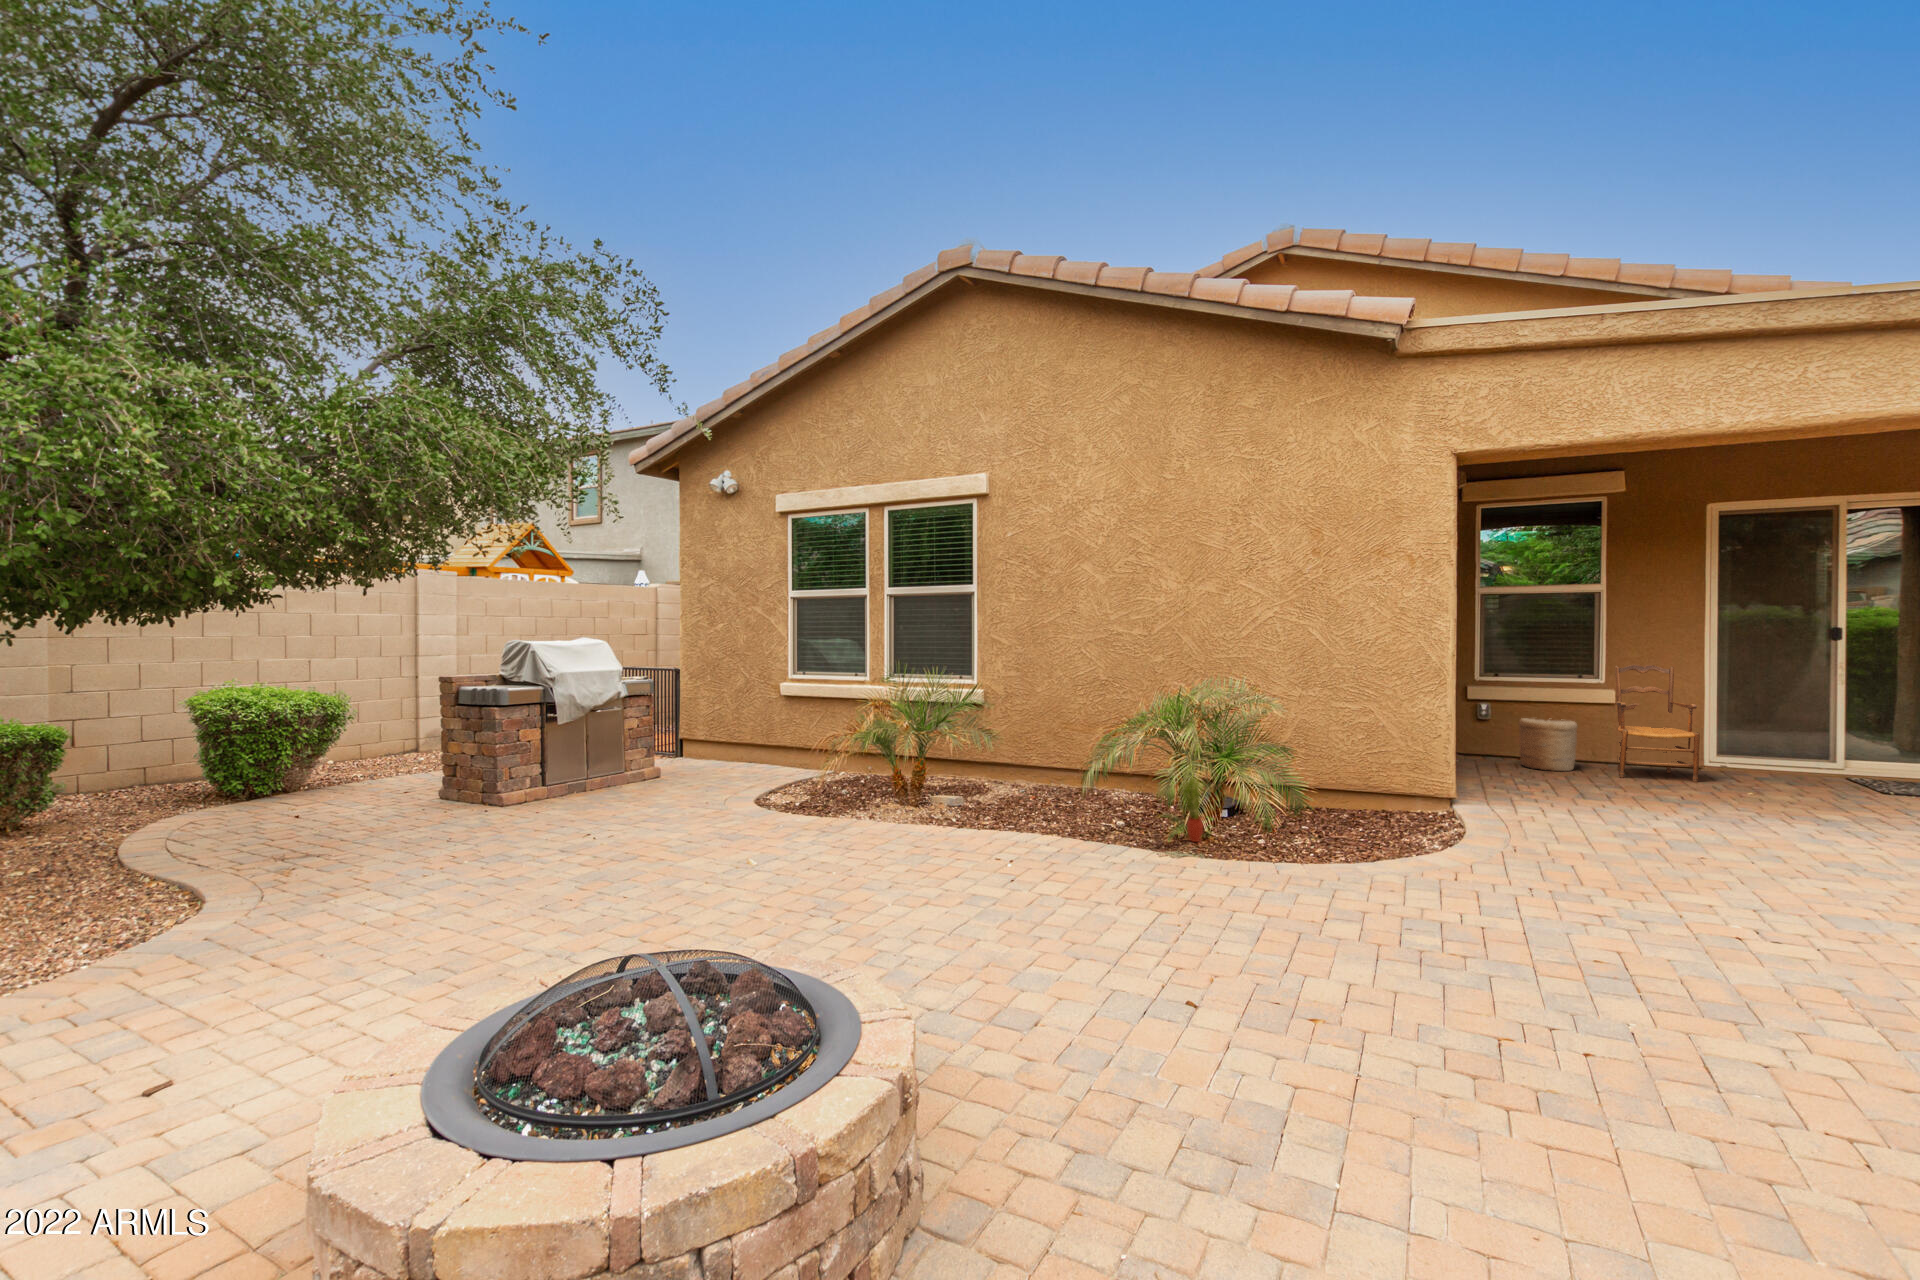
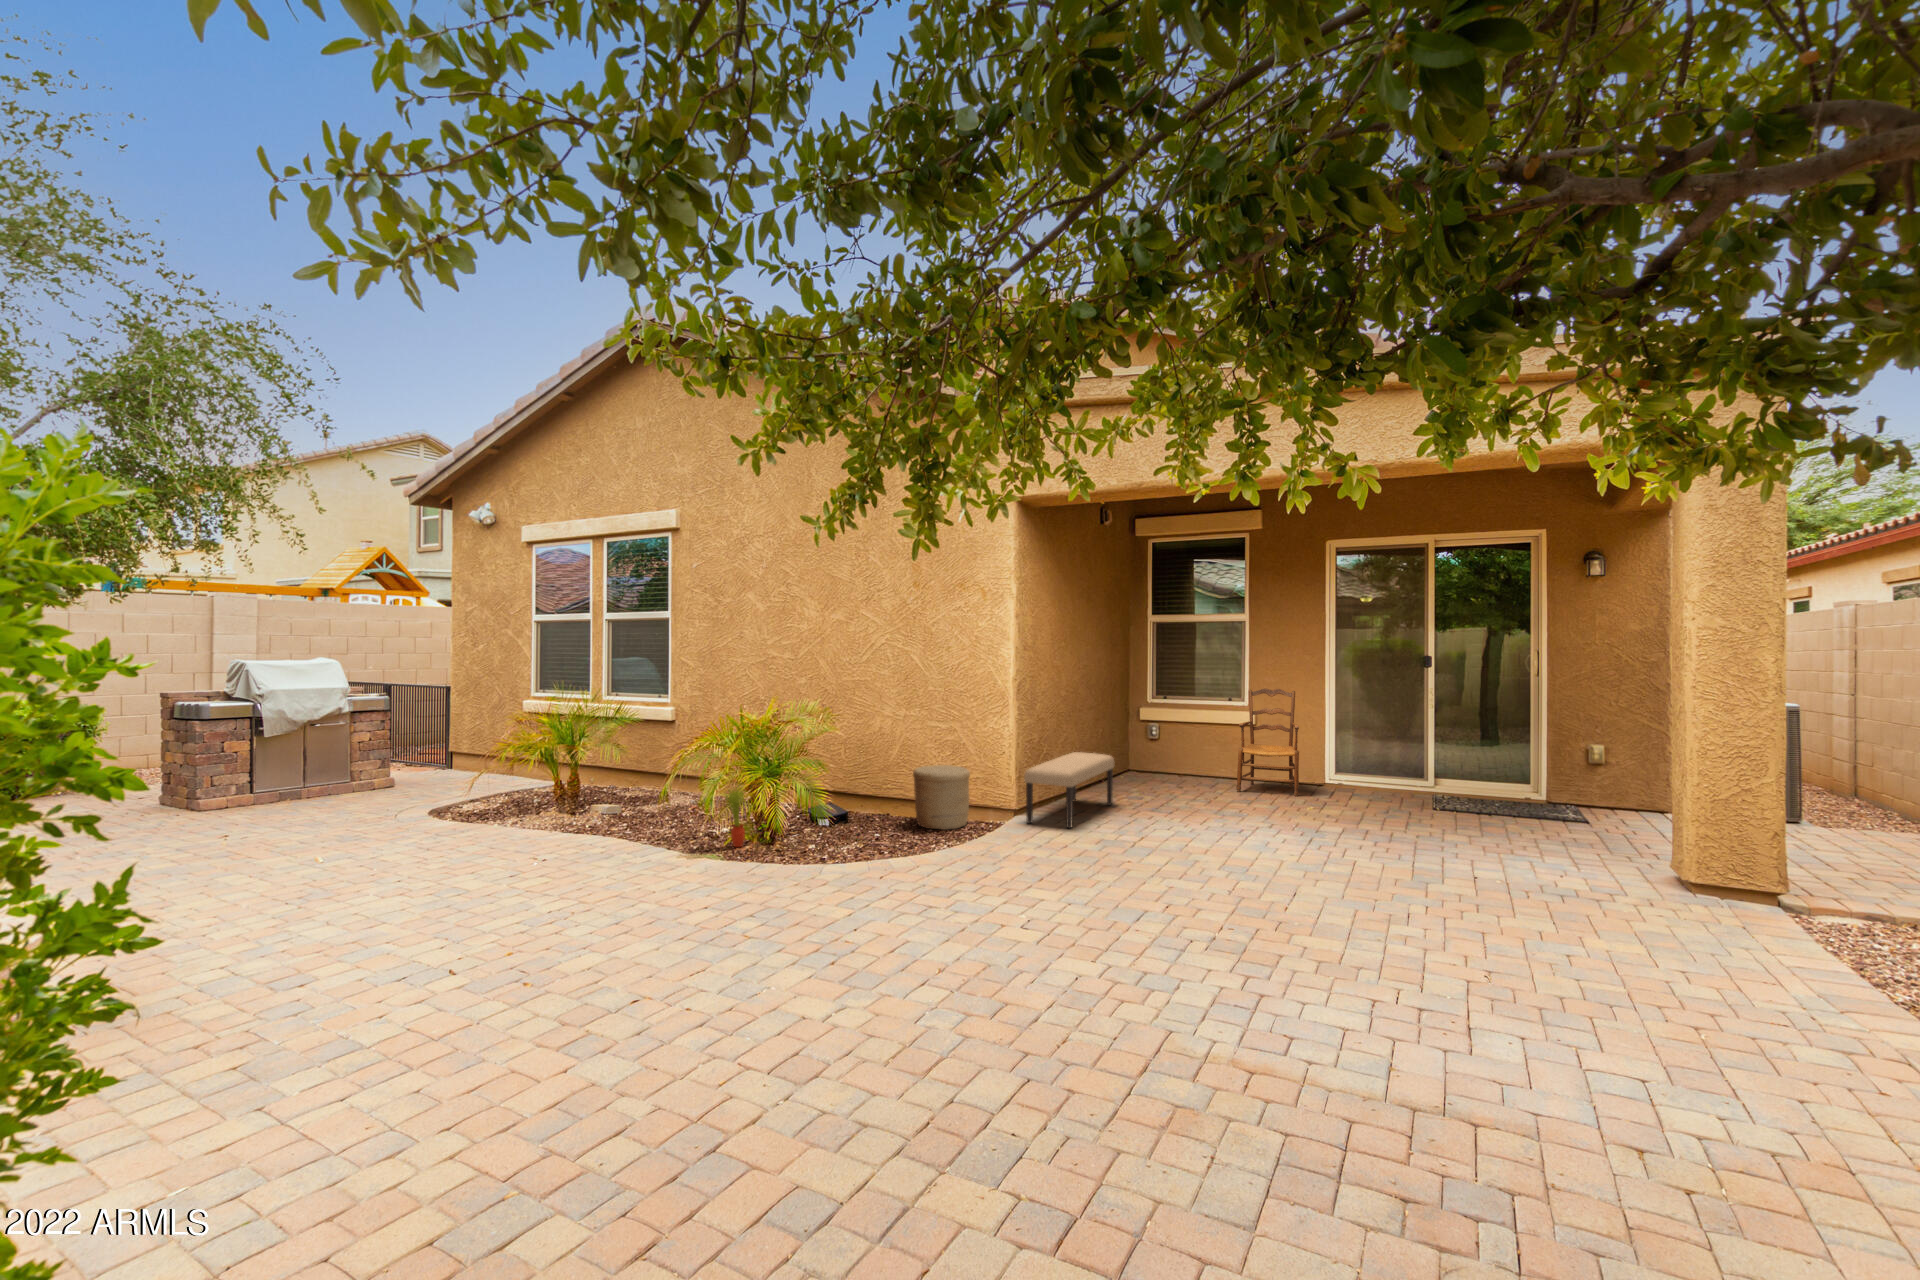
woven basket: present [1519,718,1578,771] -> present [913,765,970,830]
bench: none [1459,735,1530,819] -> present [1024,752,1115,828]

